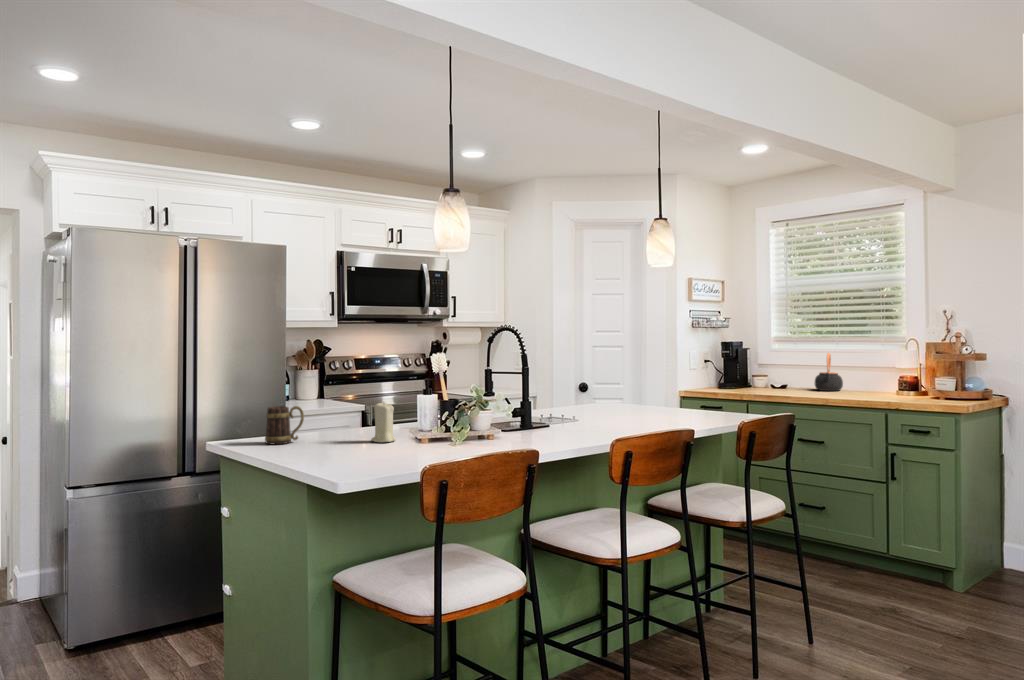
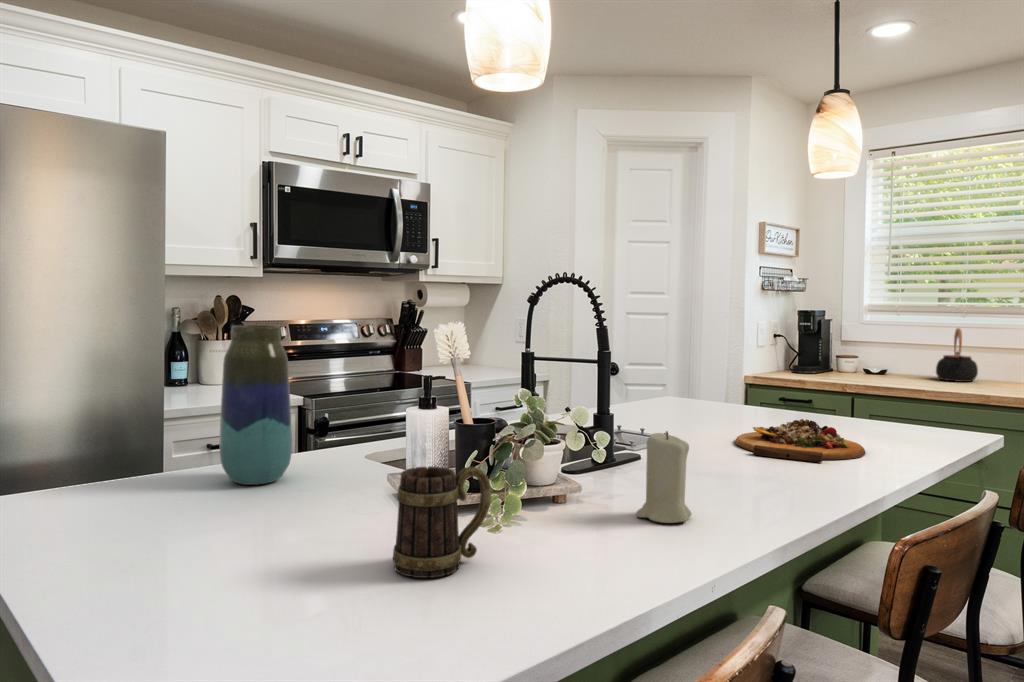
vase: none [328,357,363,435] -> present [219,325,292,485]
candle: present [371,403,396,442] -> present [636,431,691,523]
mug: present [265,406,304,444] -> present [393,466,491,578]
cutting board: none [612,406,684,427] -> present [736,419,866,463]

